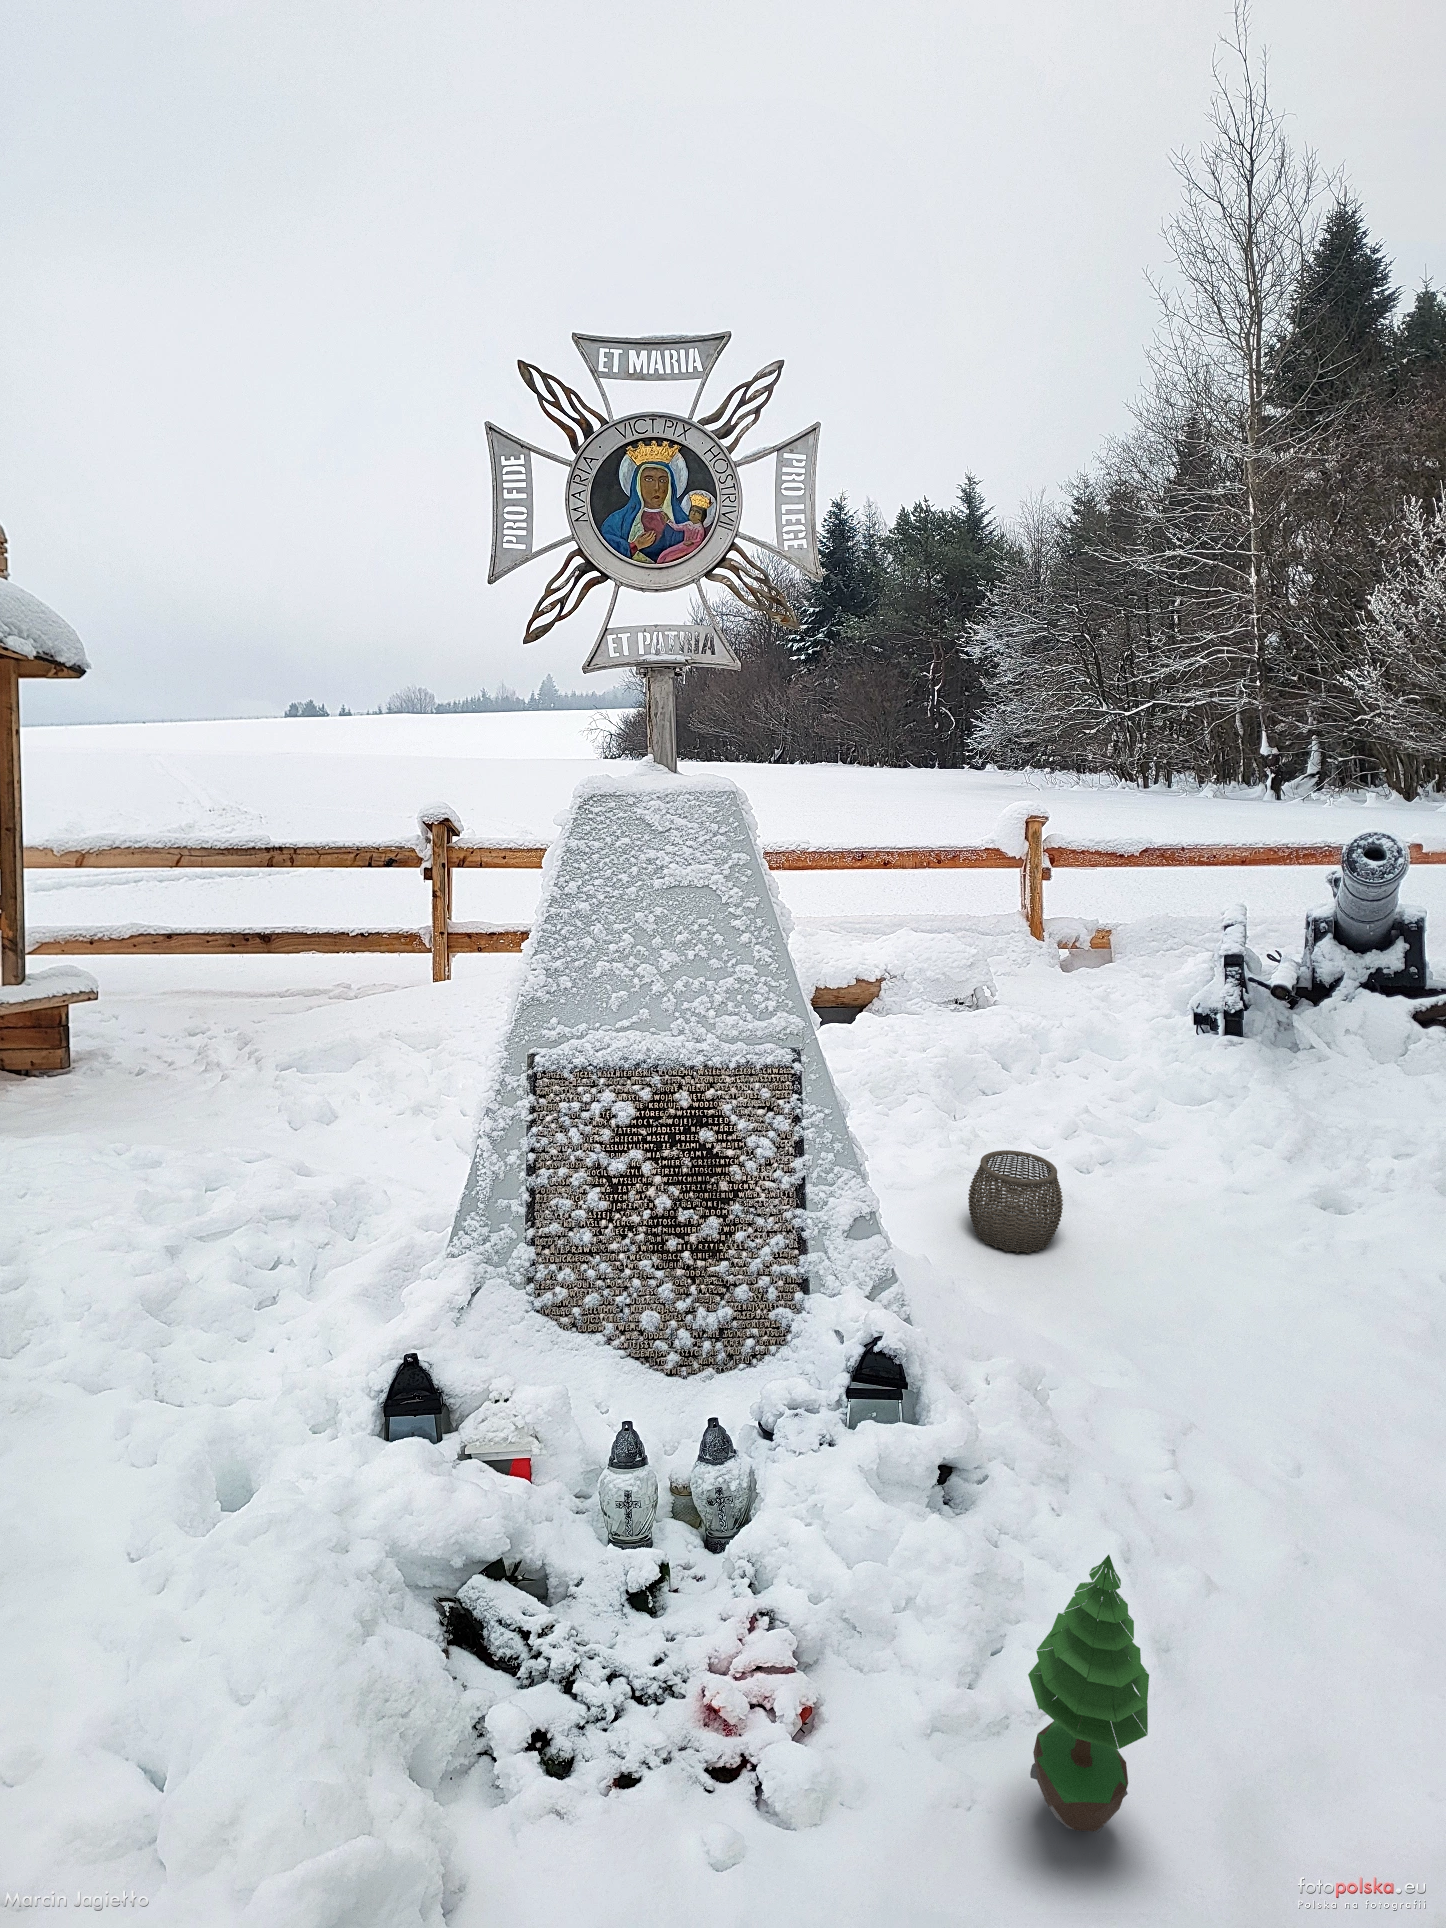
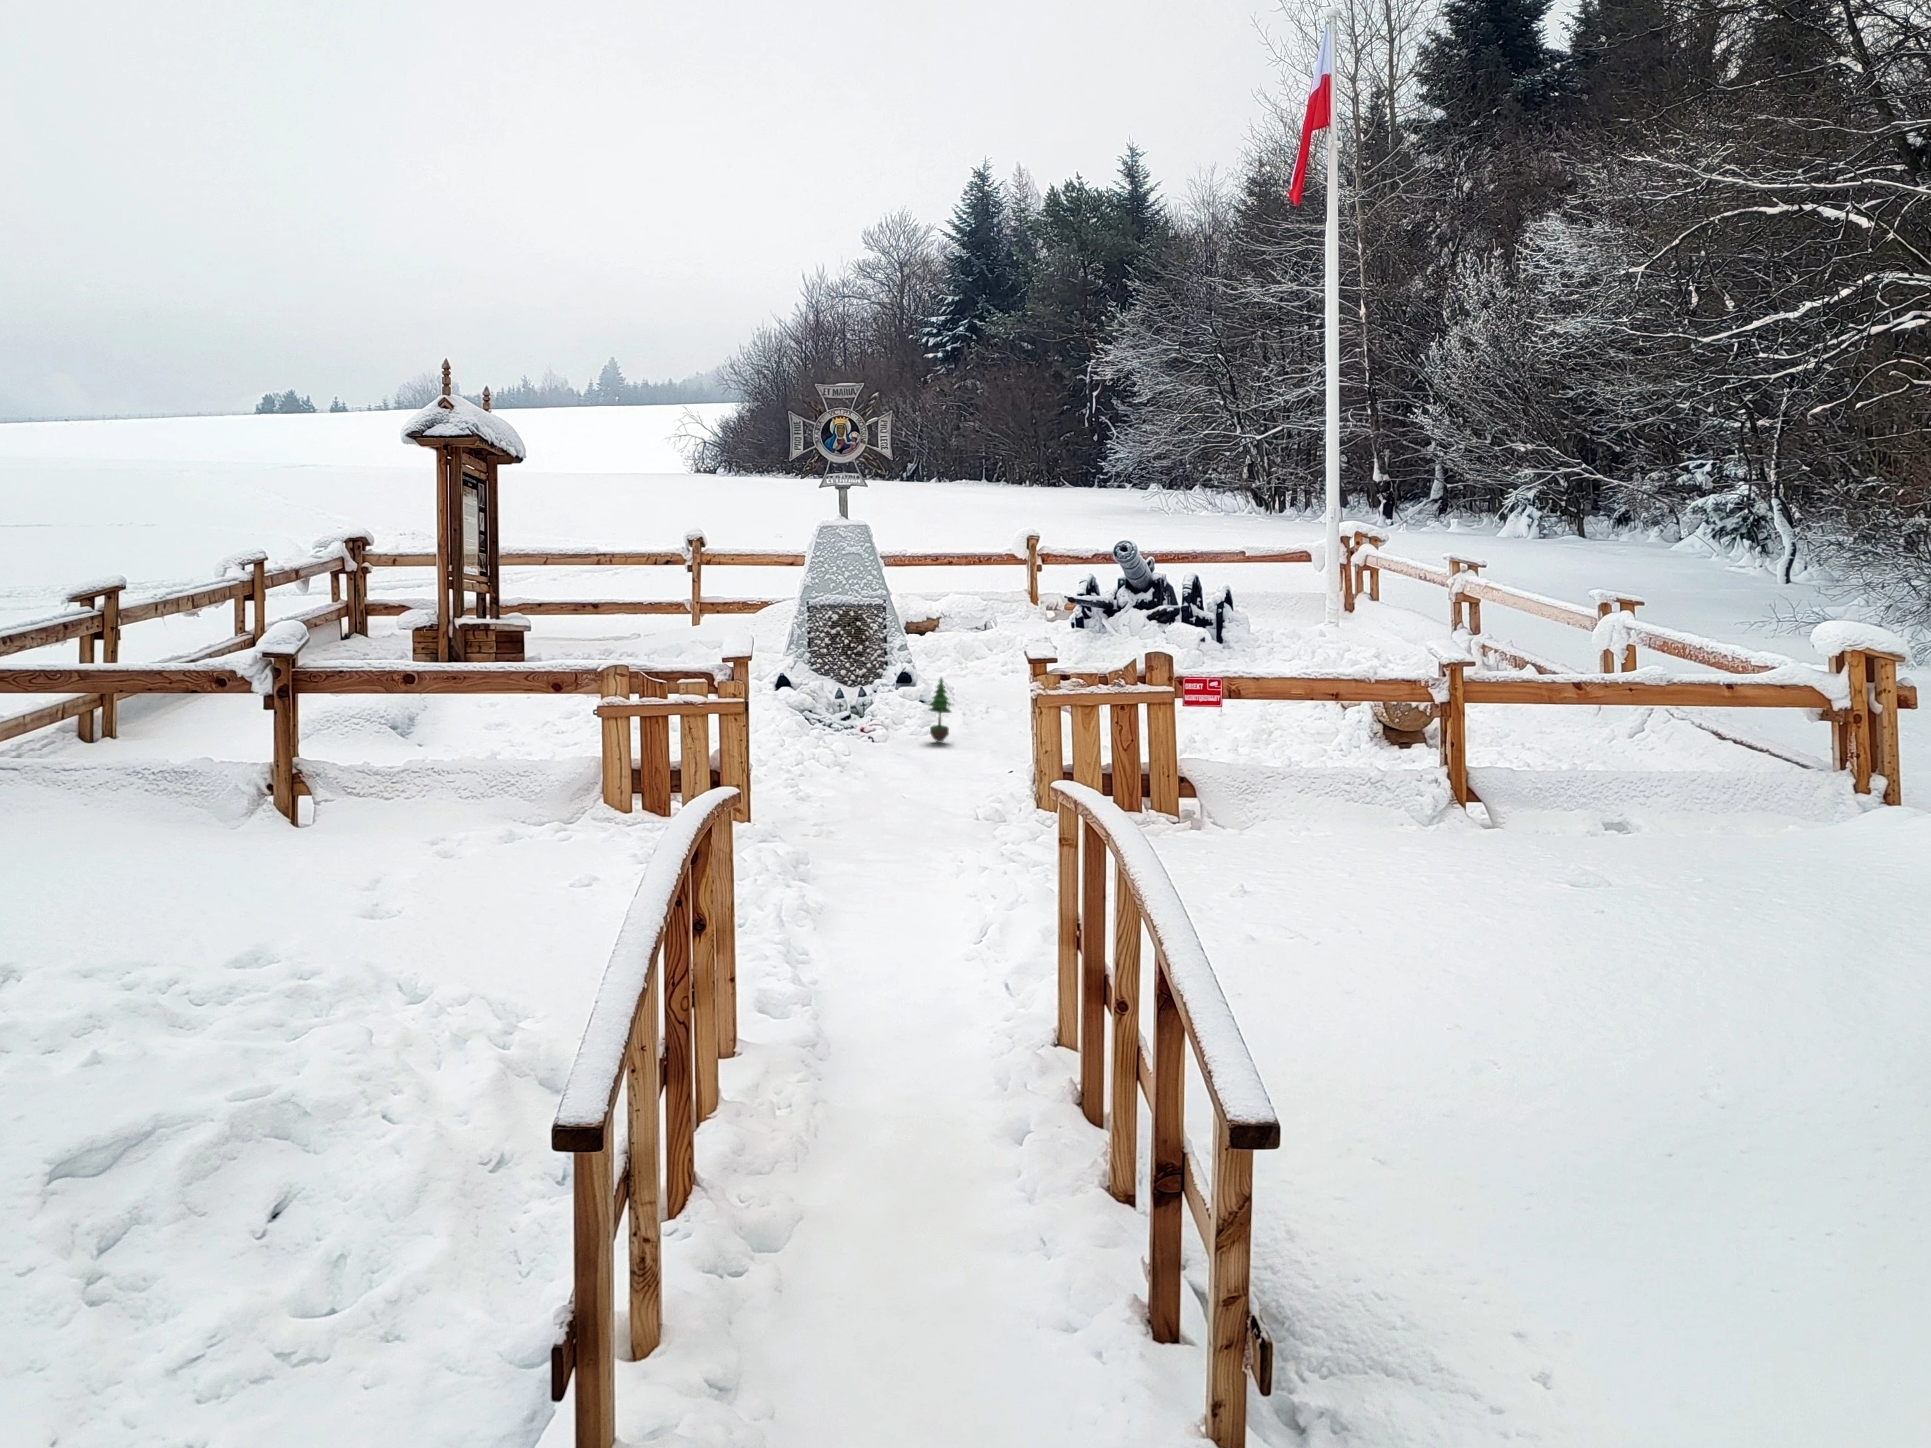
woven basket: present [968,1150,1063,1253] -> none [956,659,991,693]

